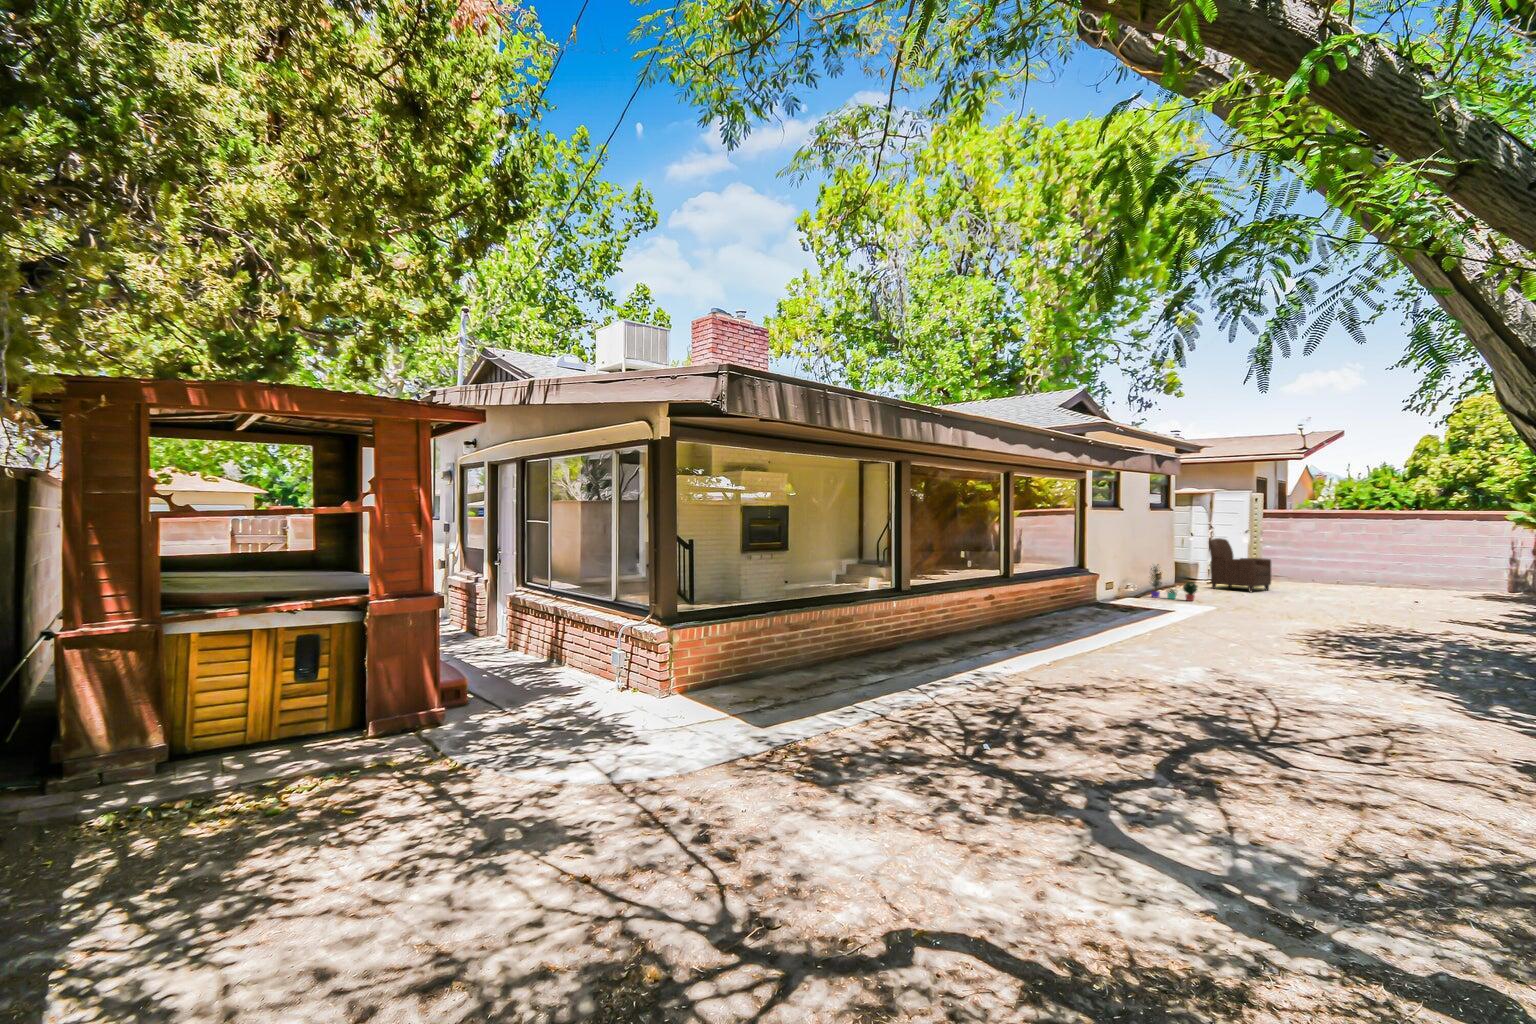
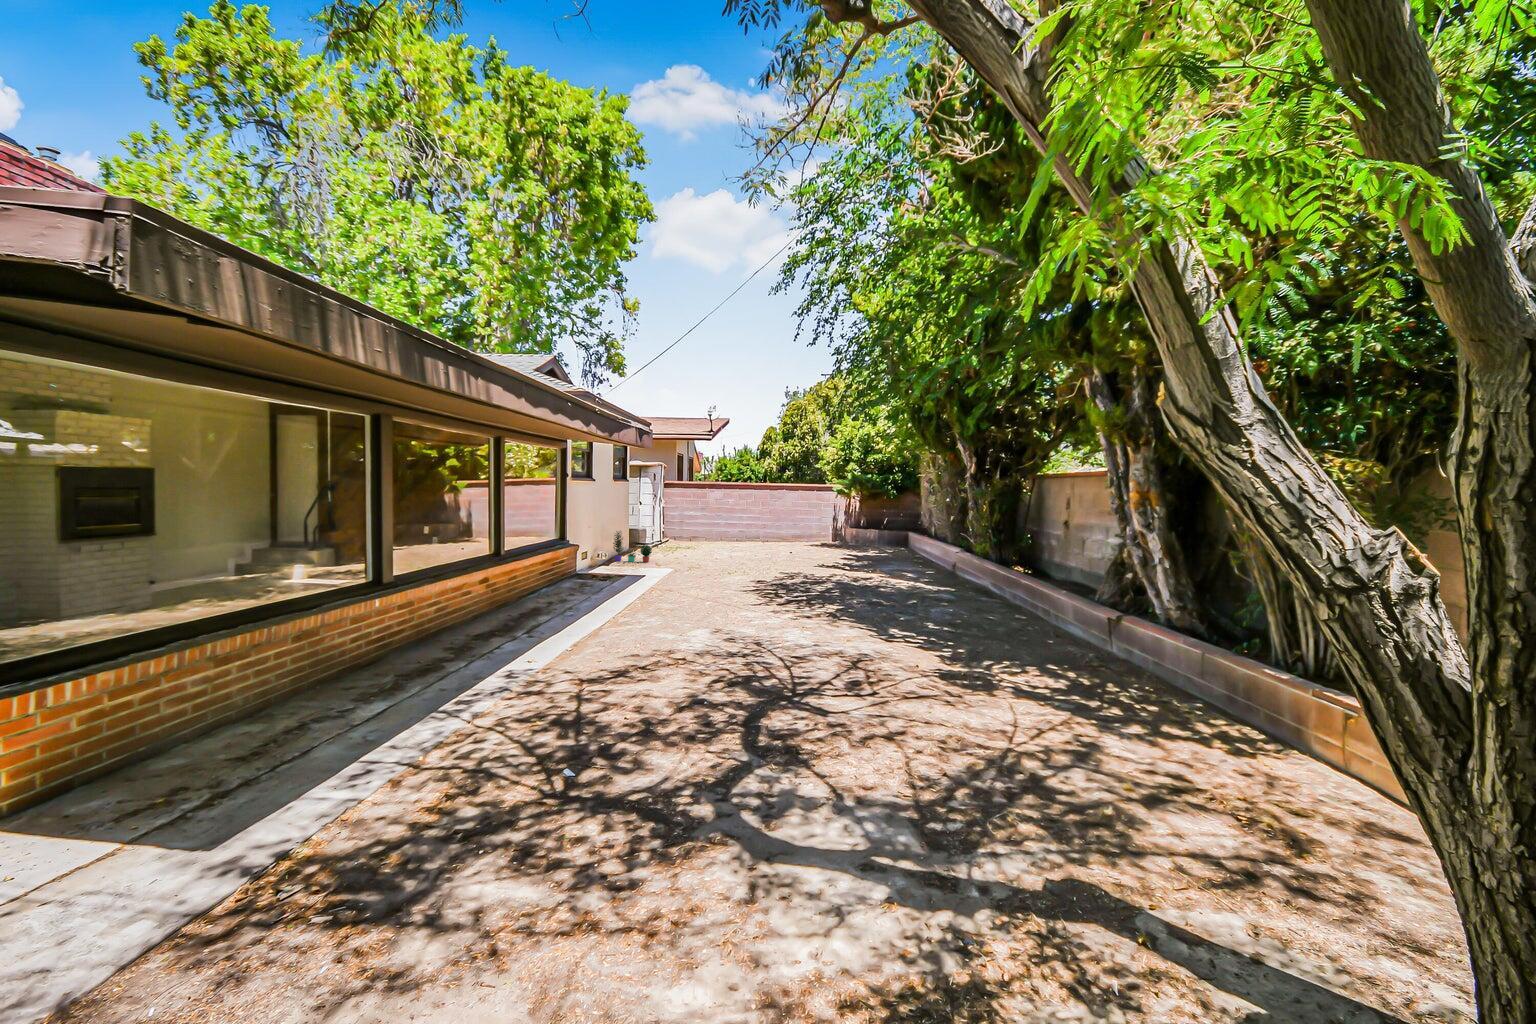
chair: present [1209,538,1271,592] -> none [651,506,693,550]

